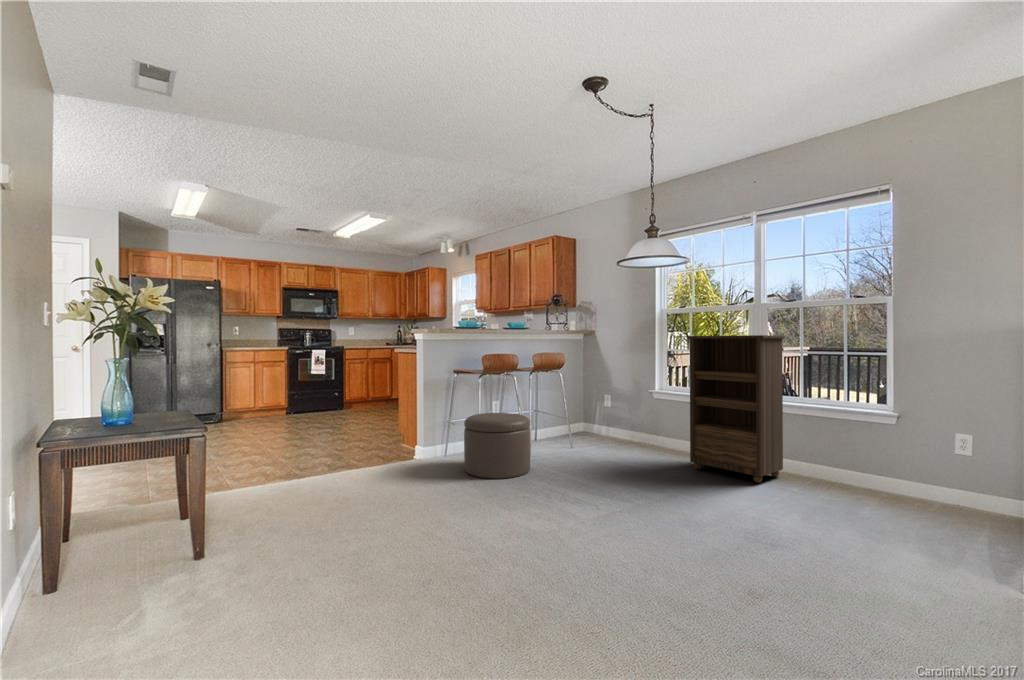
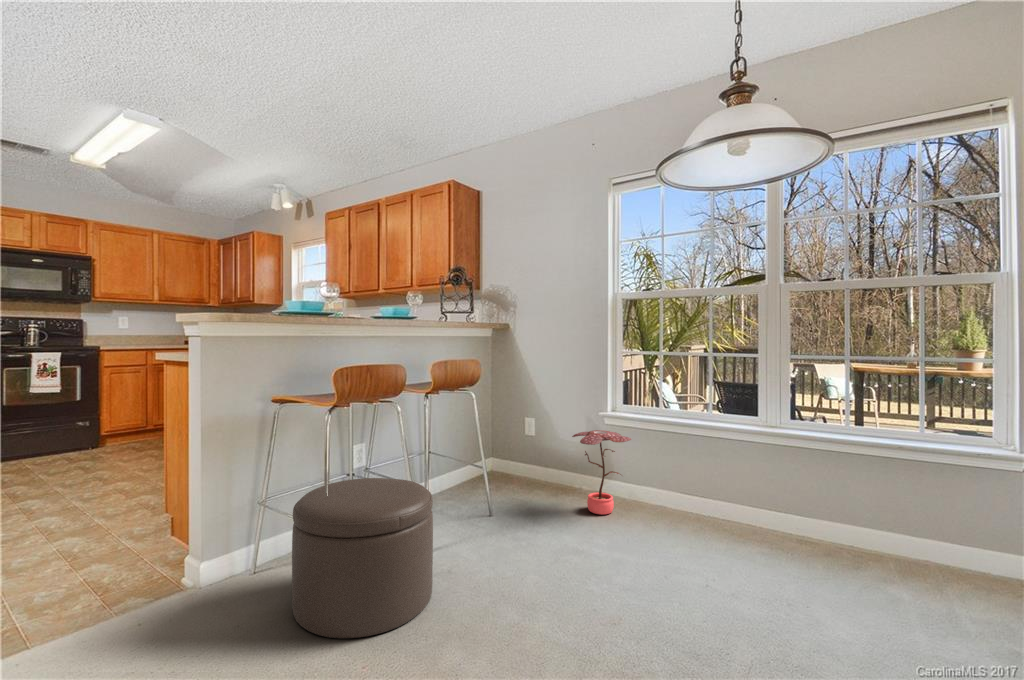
bookshelf: present [688,335,785,483] -> none [696,334,850,584]
potted plant: none [627,398,663,451] -> present [572,430,631,515]

